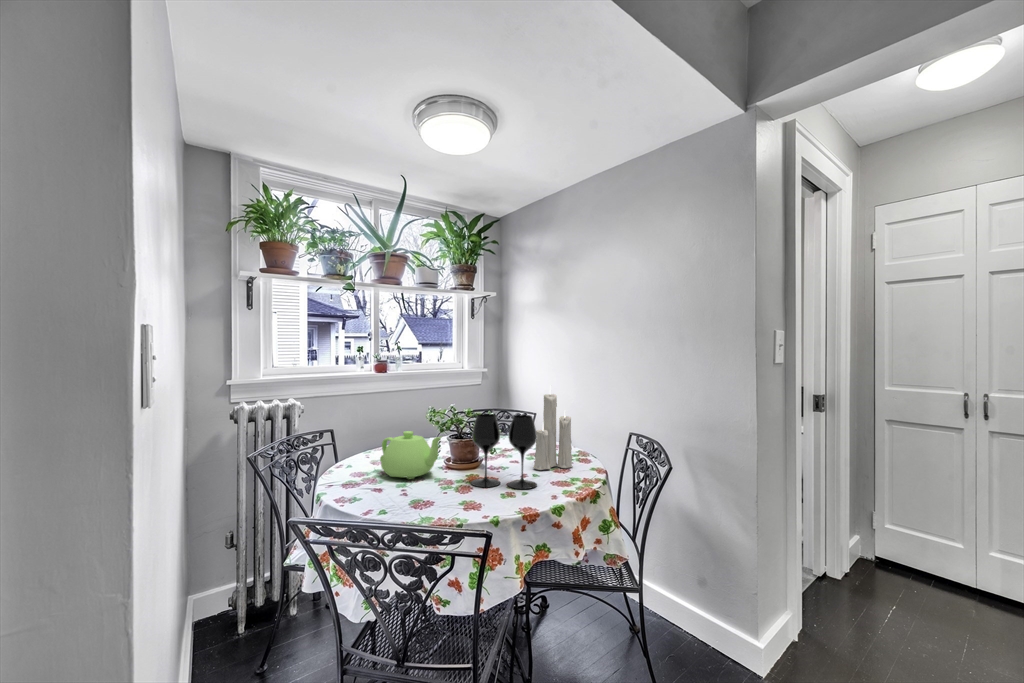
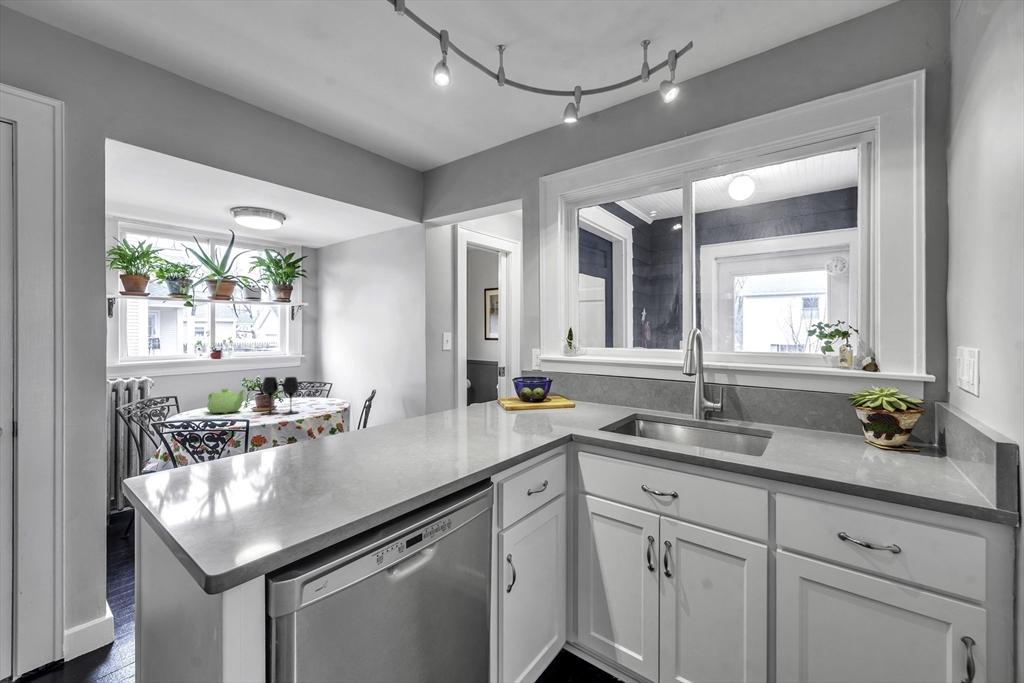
candle: present [533,386,573,470] -> none [305,359,329,408]

